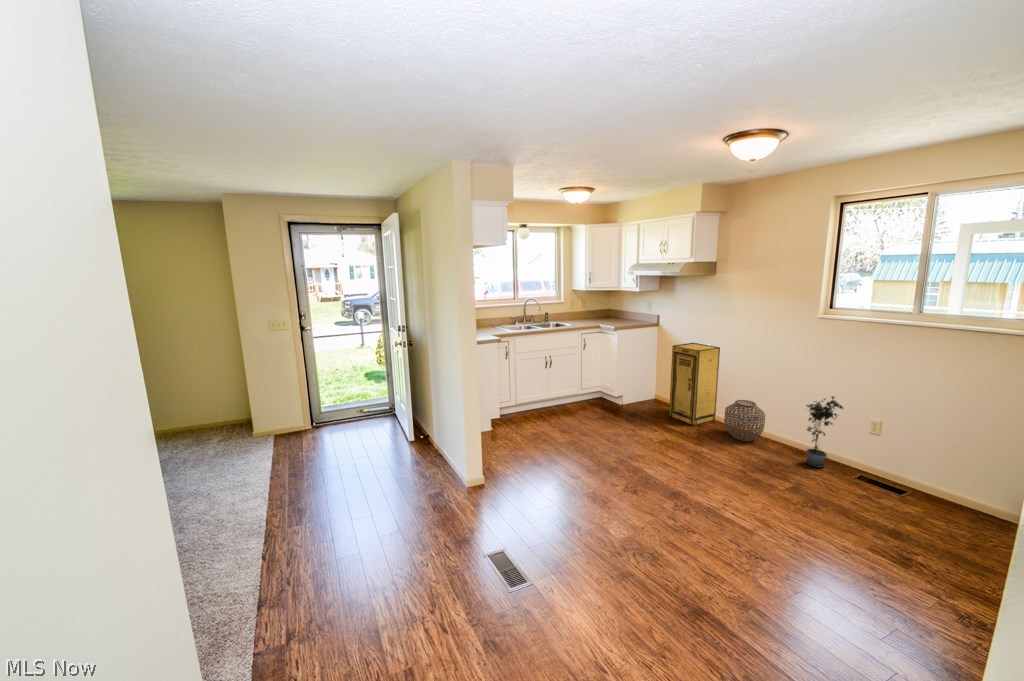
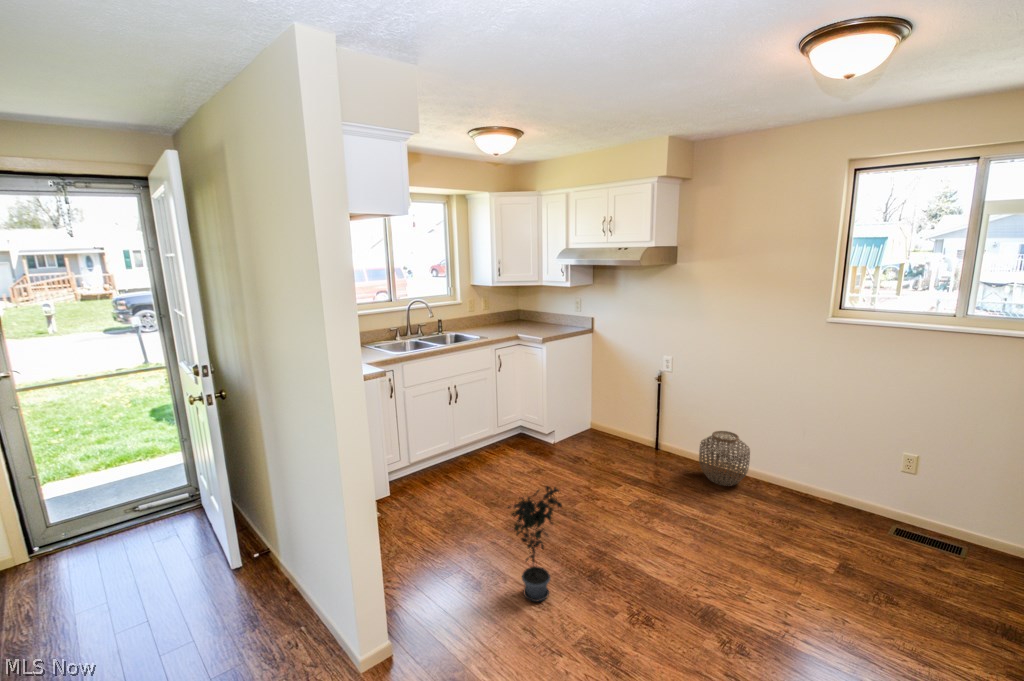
storage cabinet: present [669,343,720,426] -> none [622,355,684,469]
potted plant: present [806,396,843,467] -> present [508,486,562,601]

